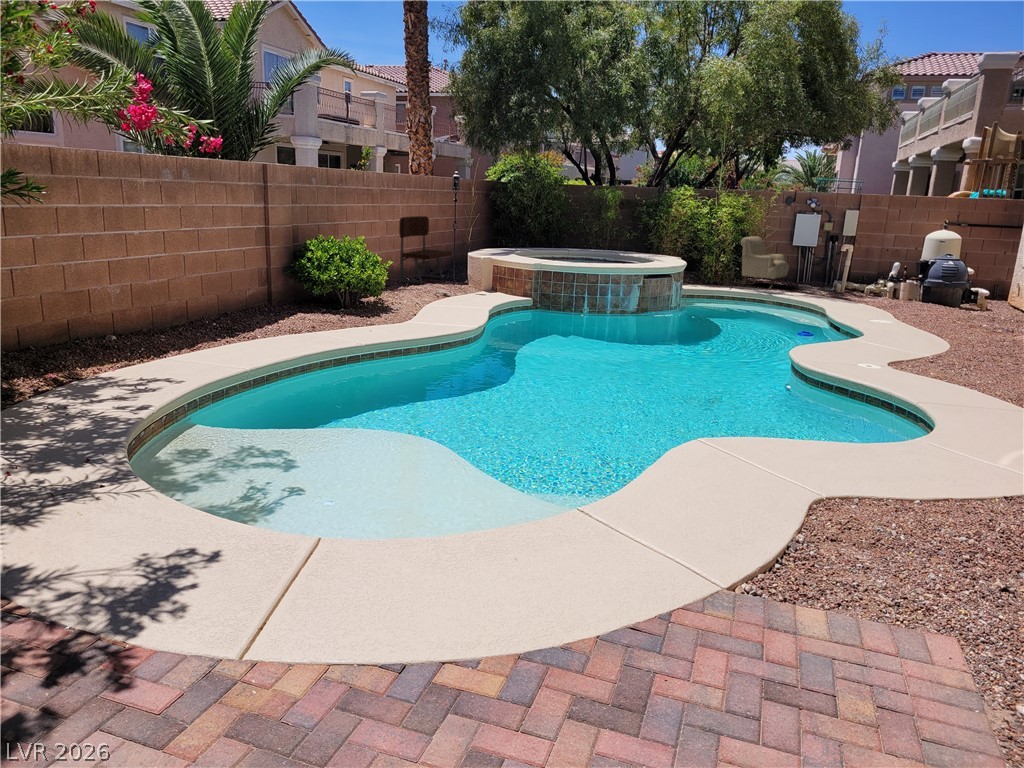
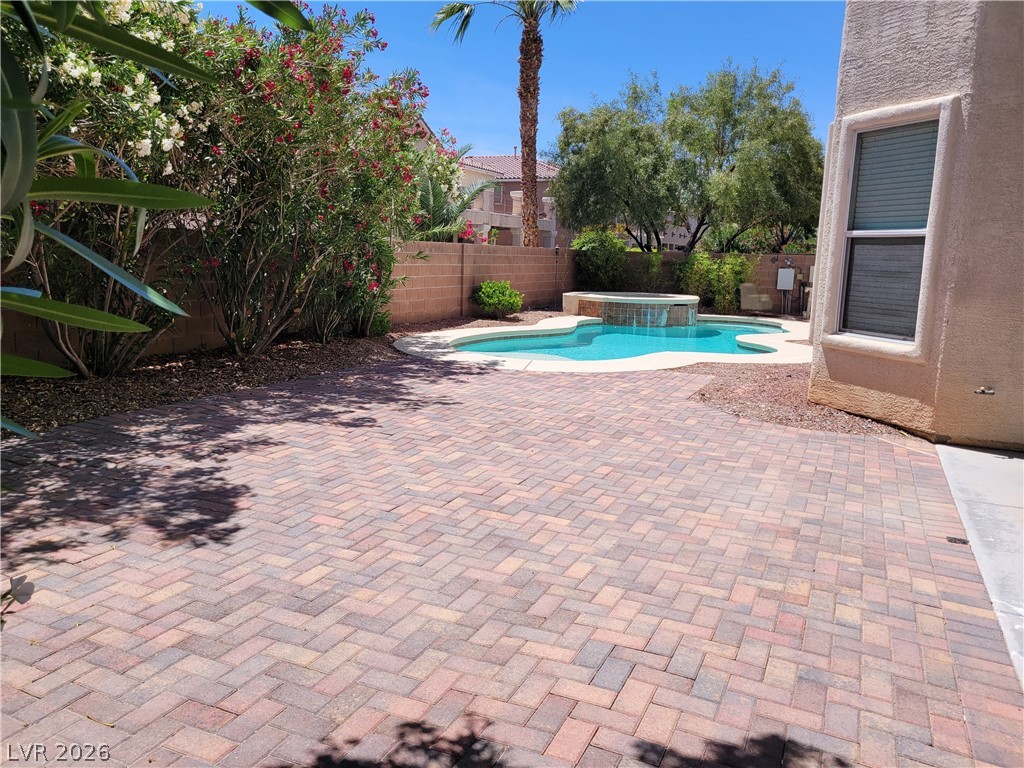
bench: present [399,216,452,284] -> none [522,272,553,312]

